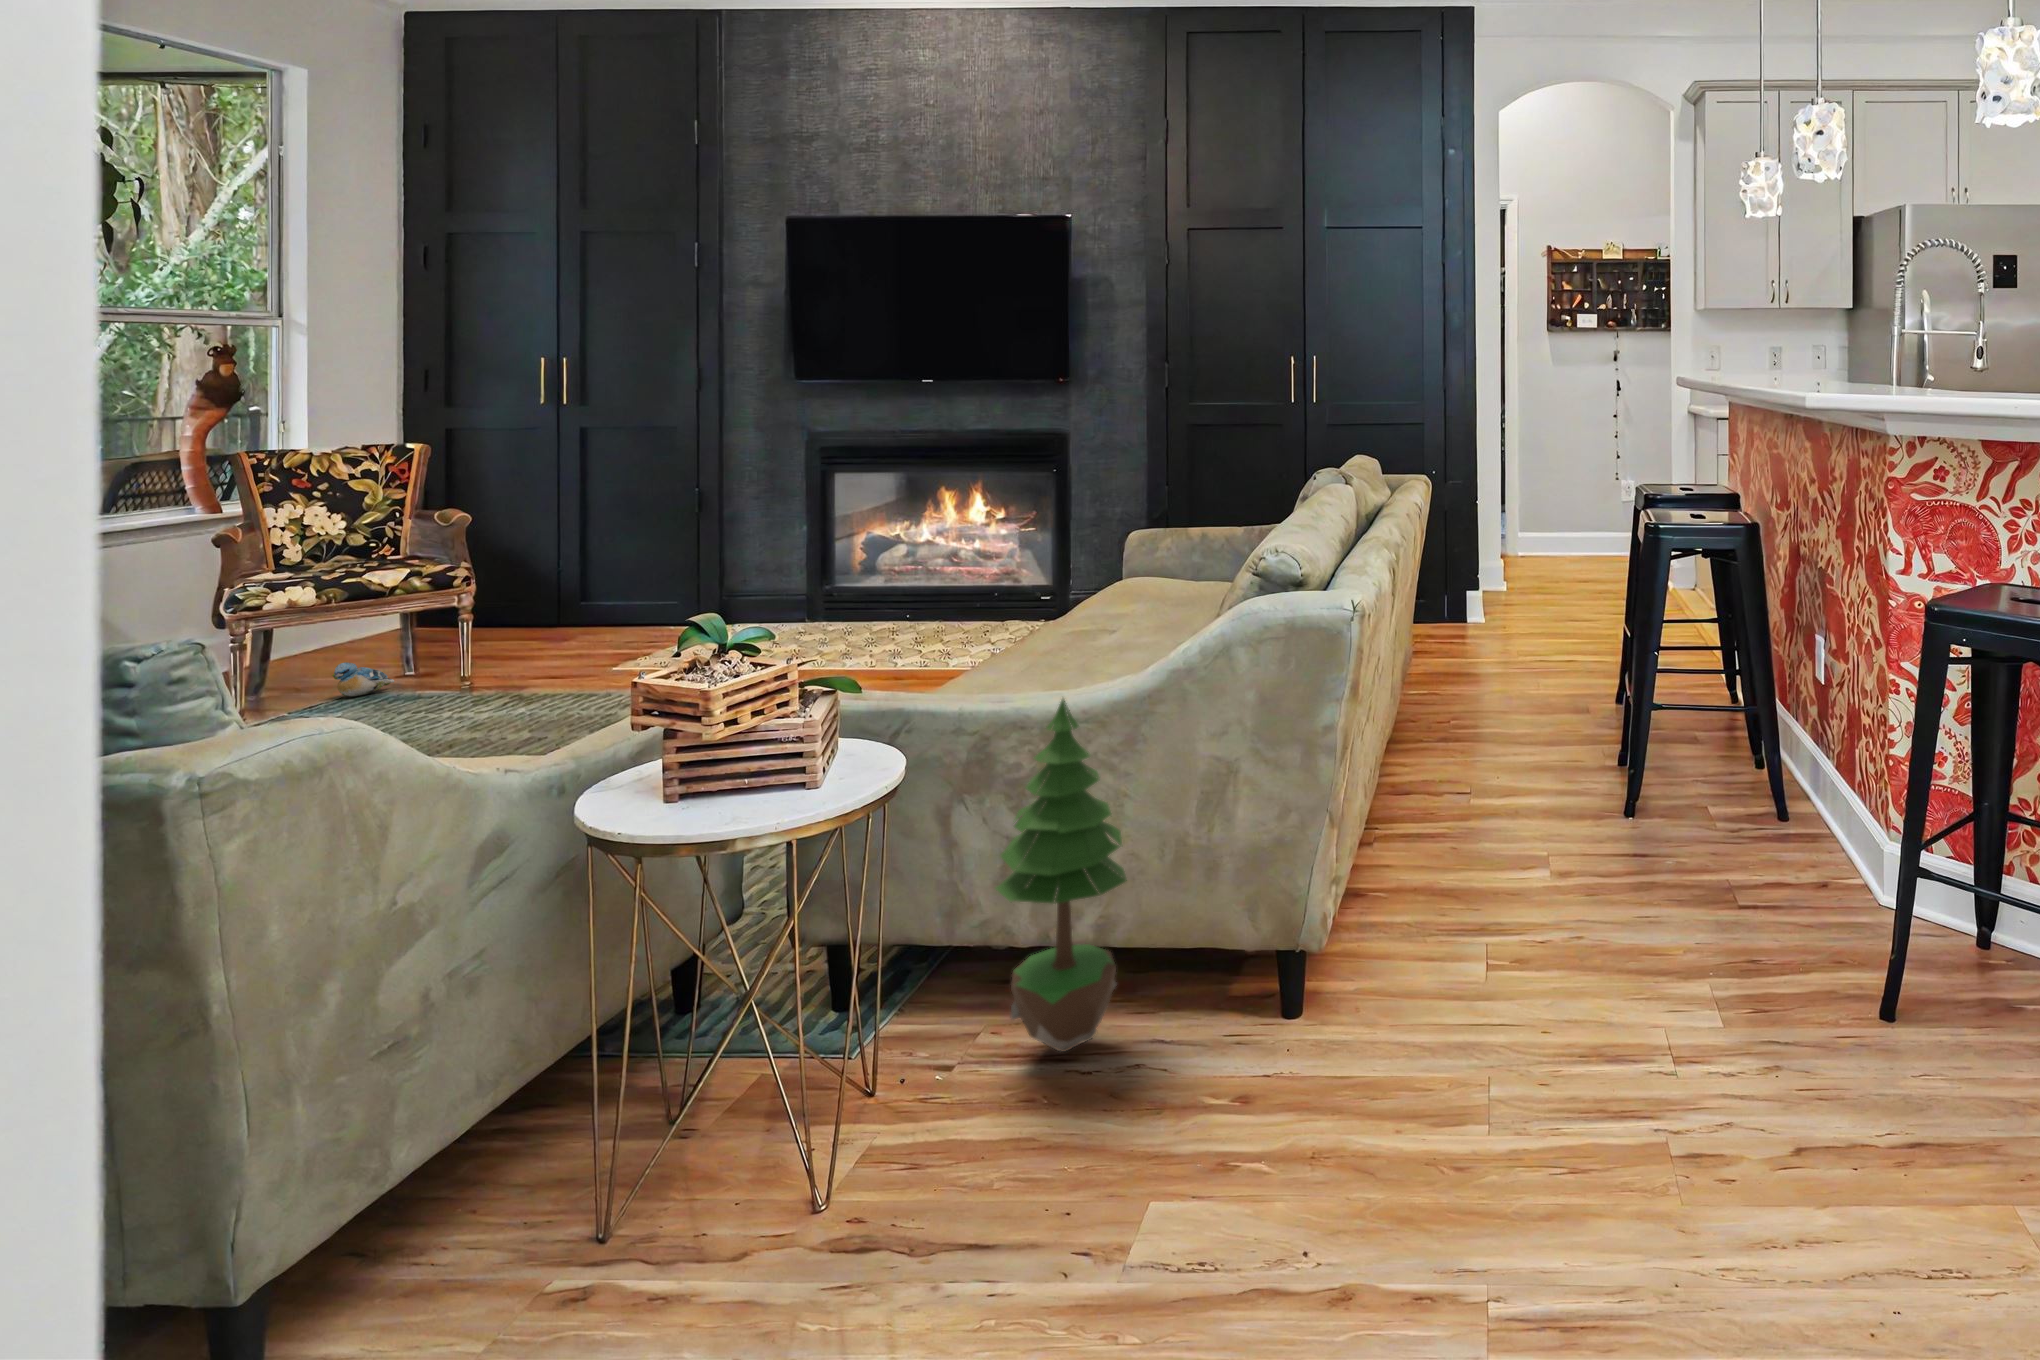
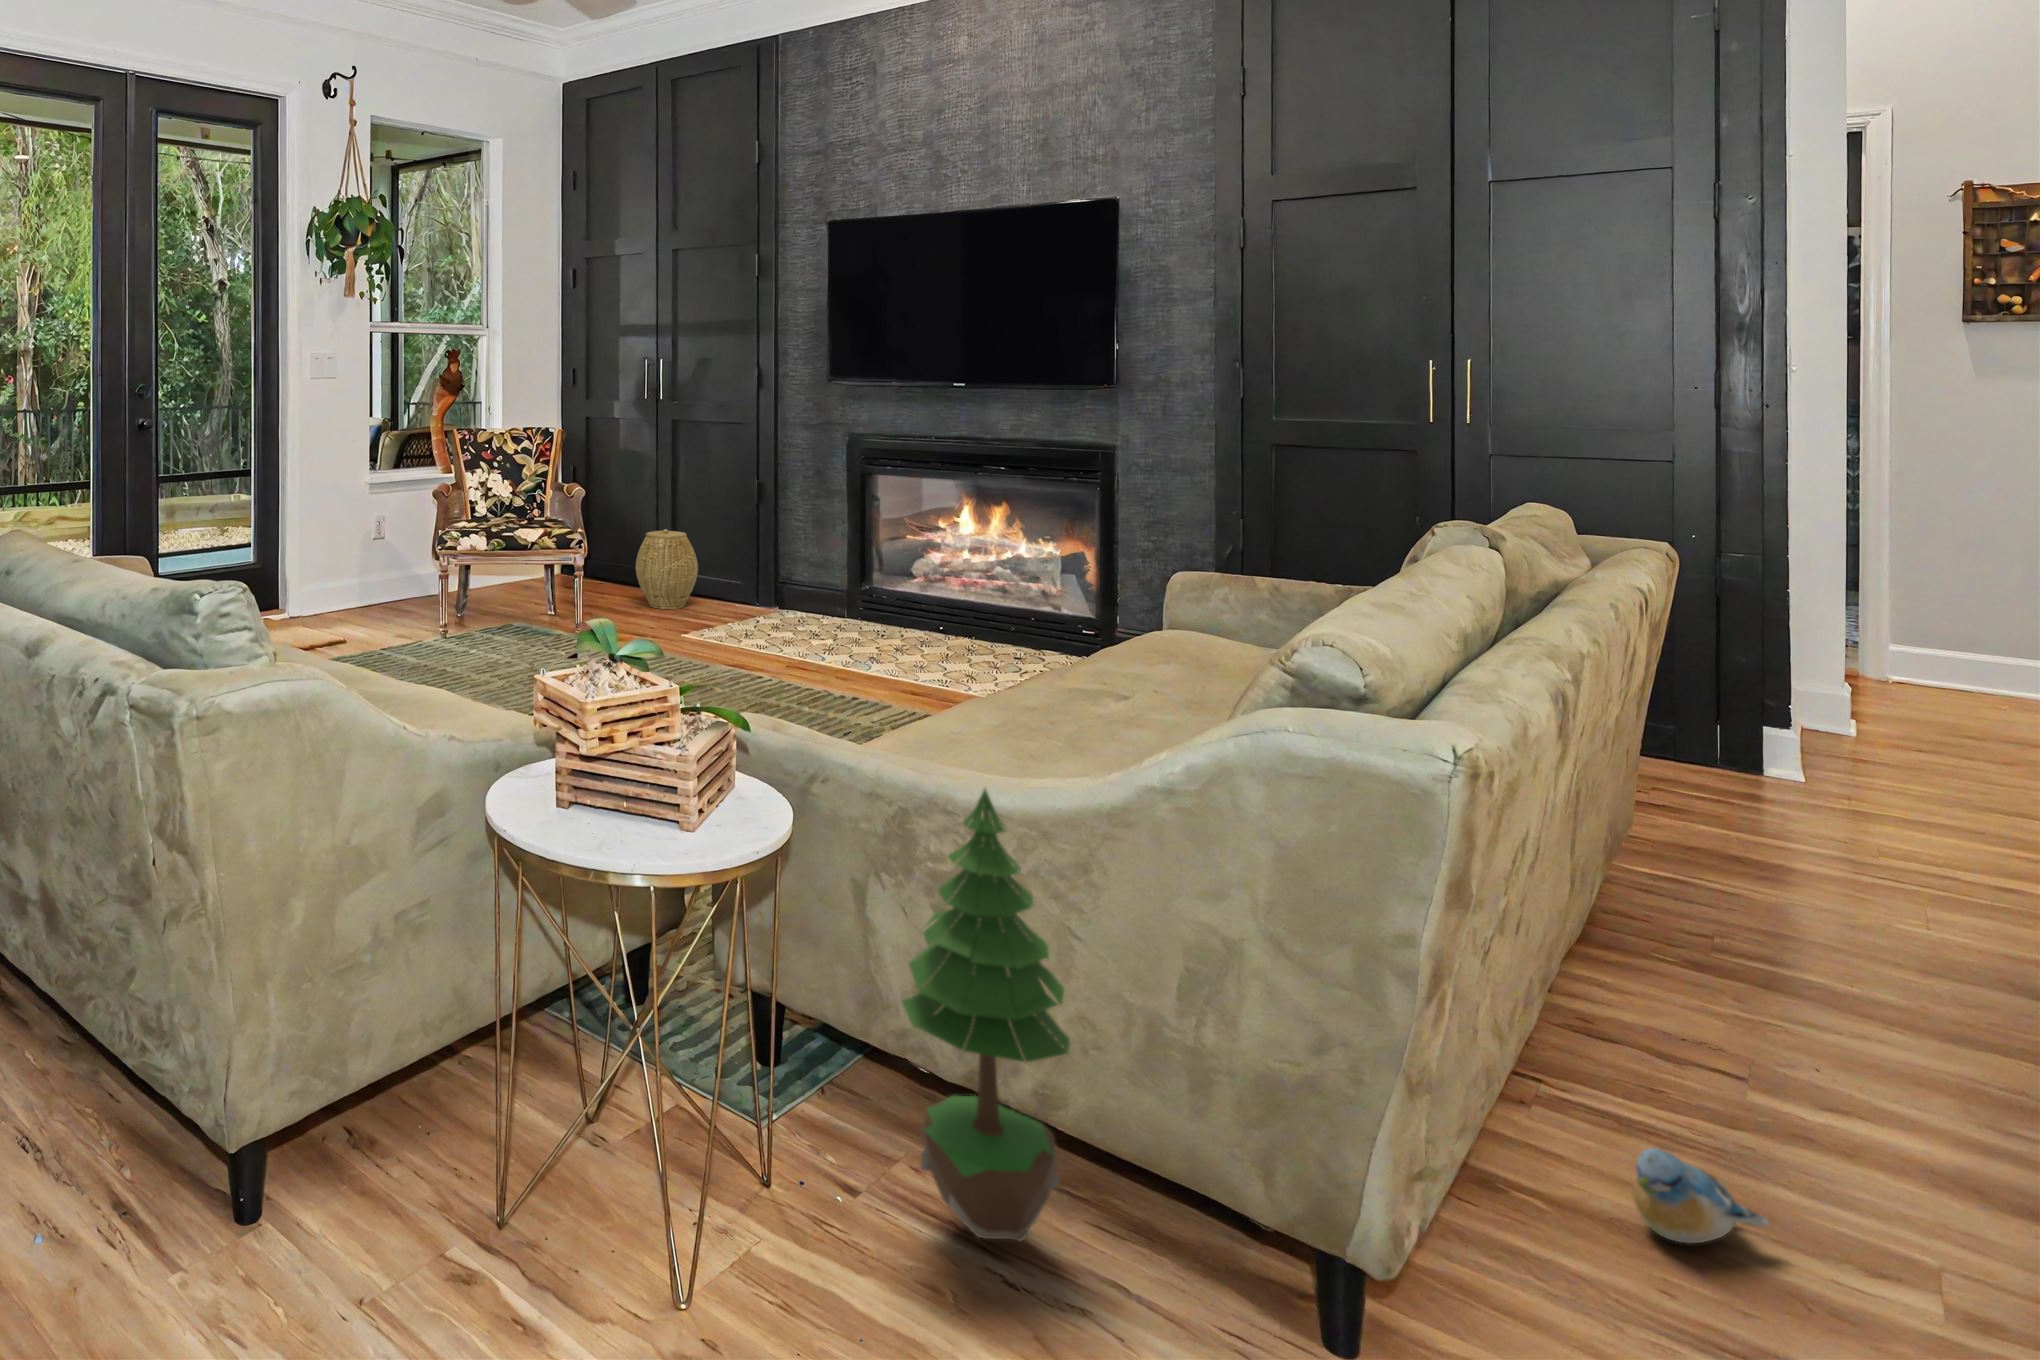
woven basket: none [530,554,617,646] -> present [636,529,698,609]
plush toy: present [332,662,394,696] -> present [1633,1148,1769,1243]

